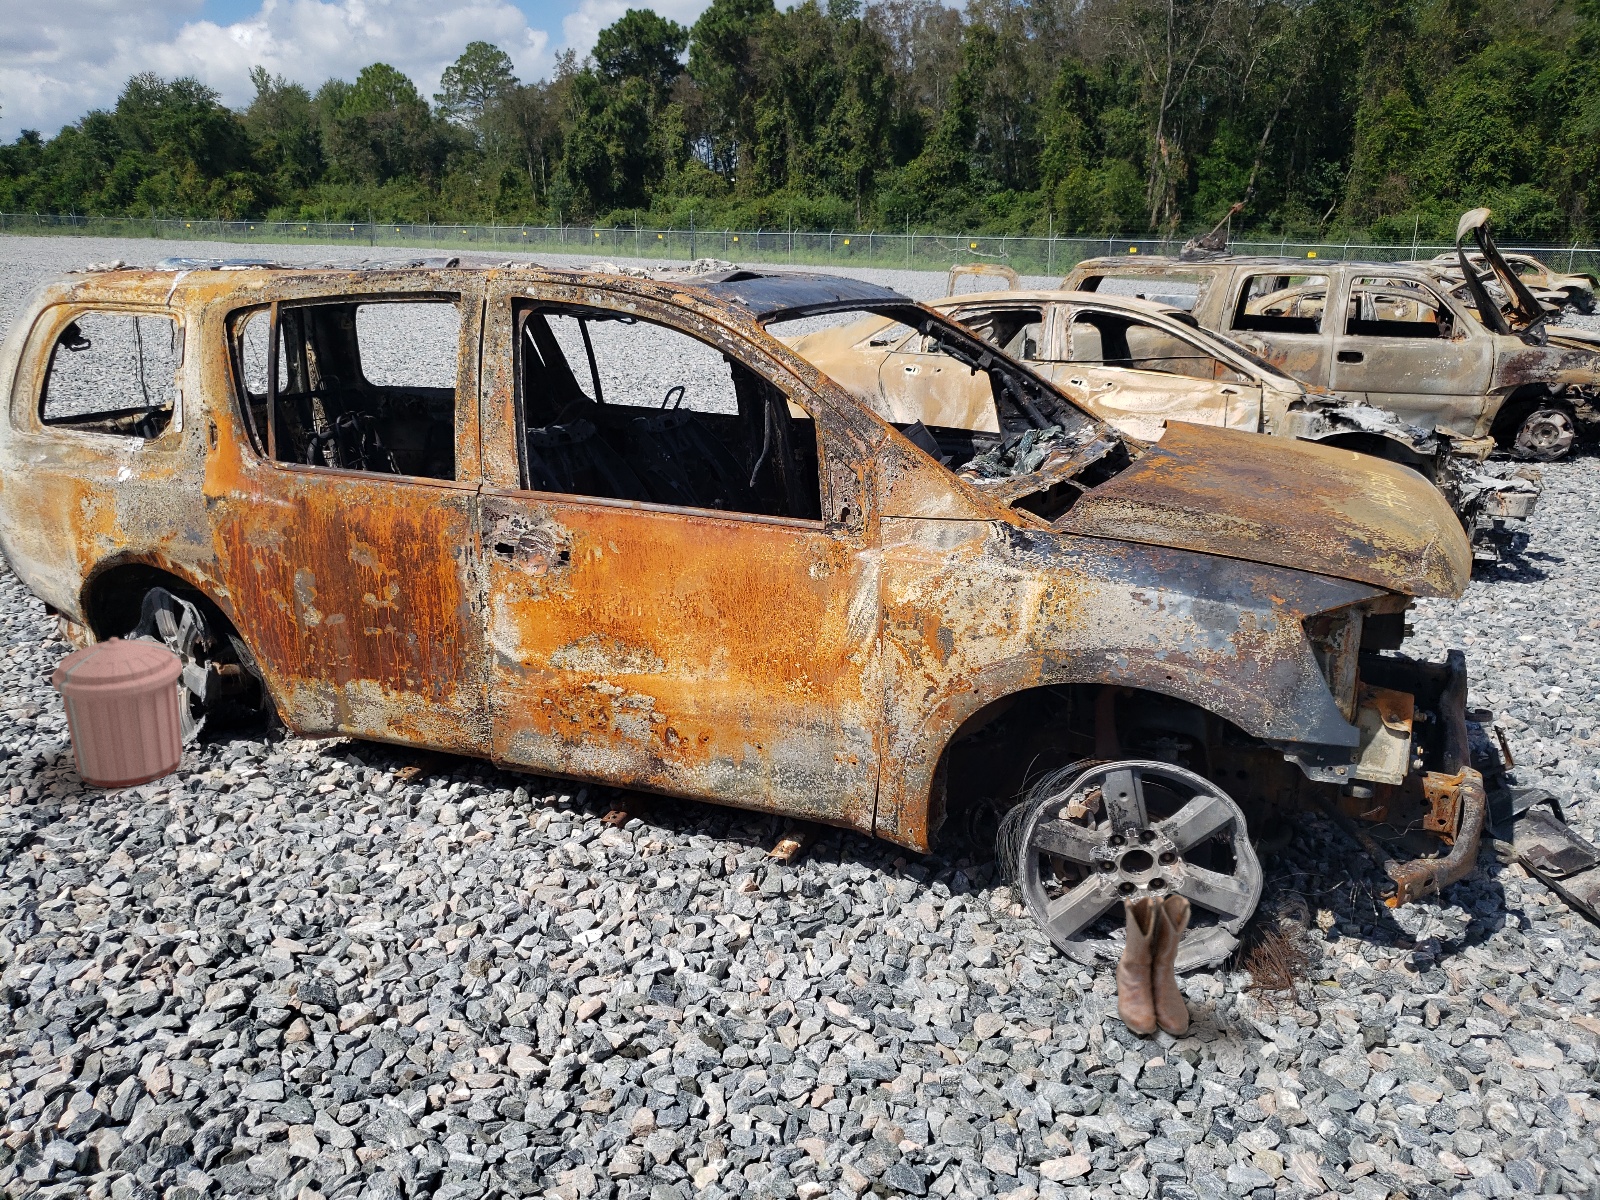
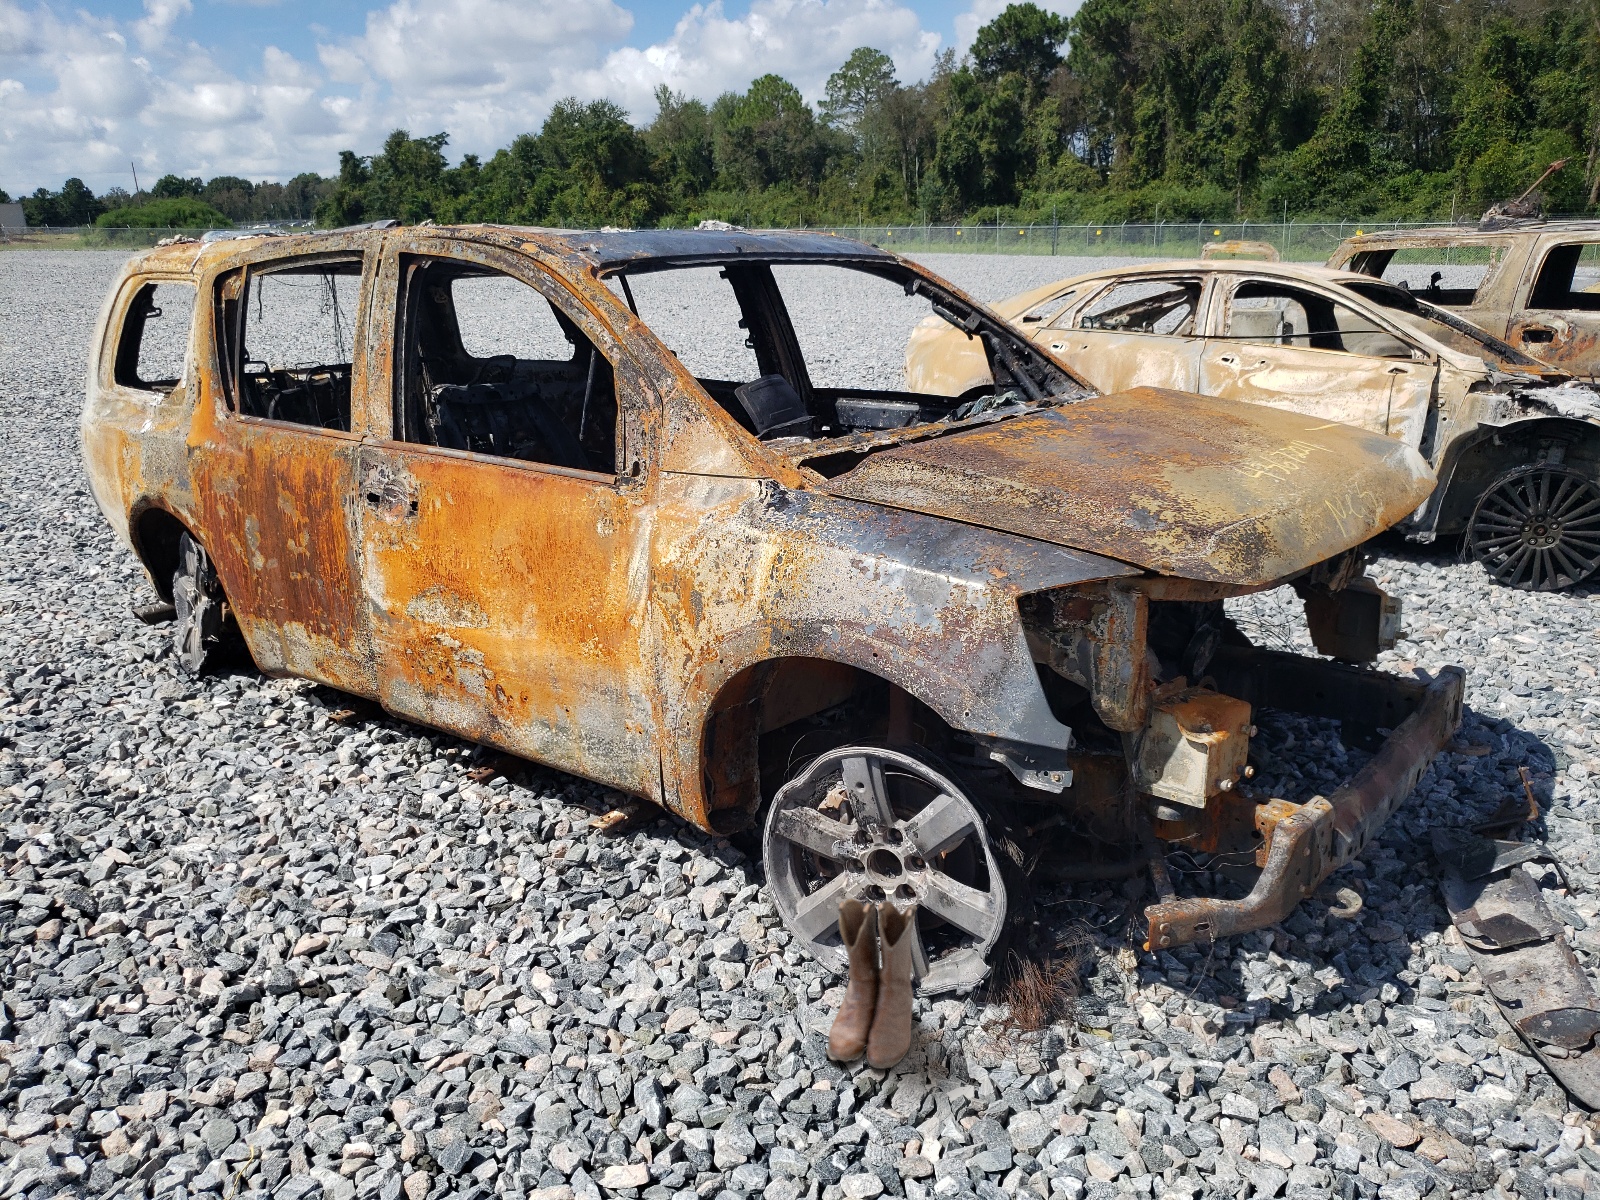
trash can: present [52,637,183,788] -> none [62,573,184,708]

